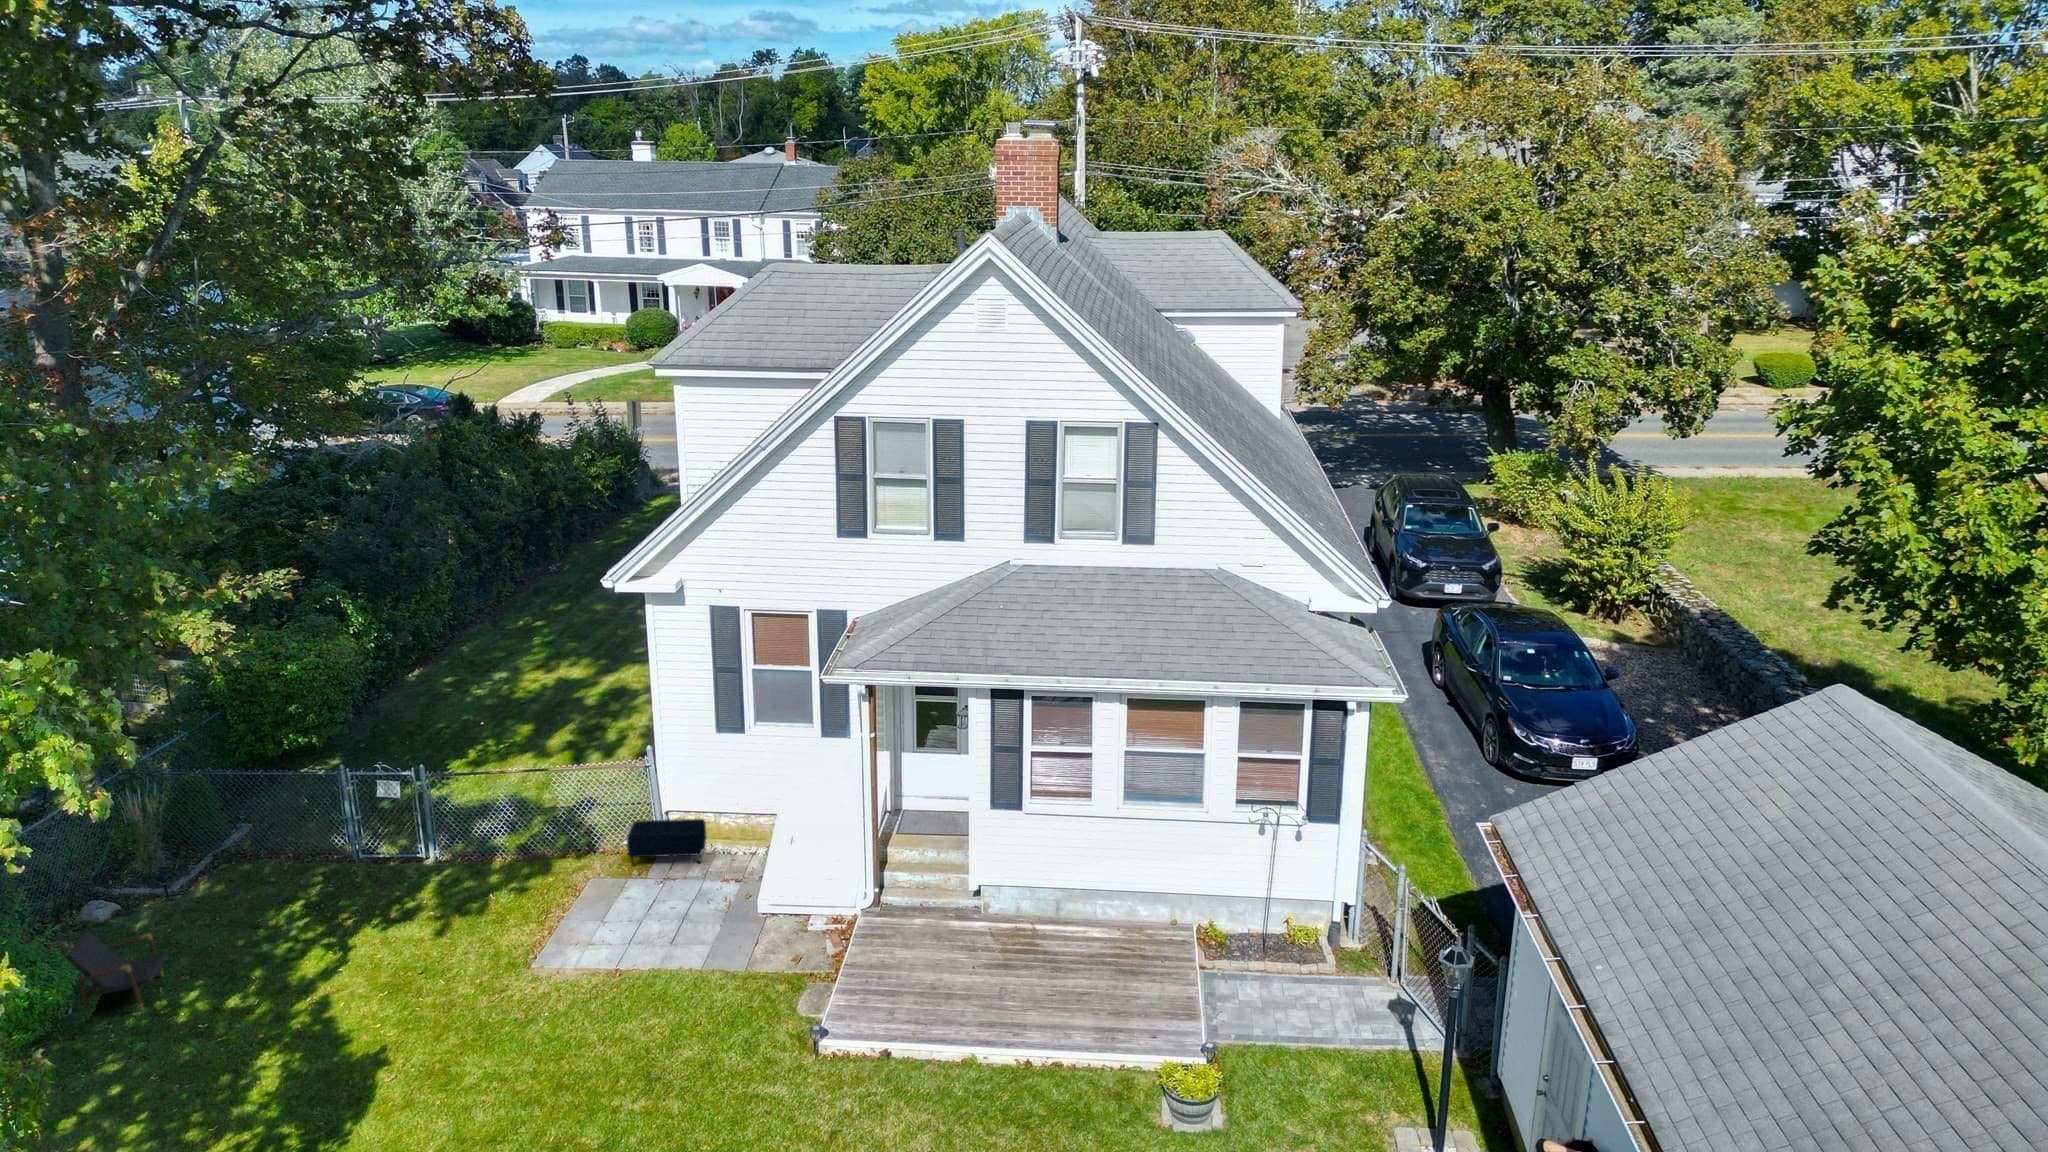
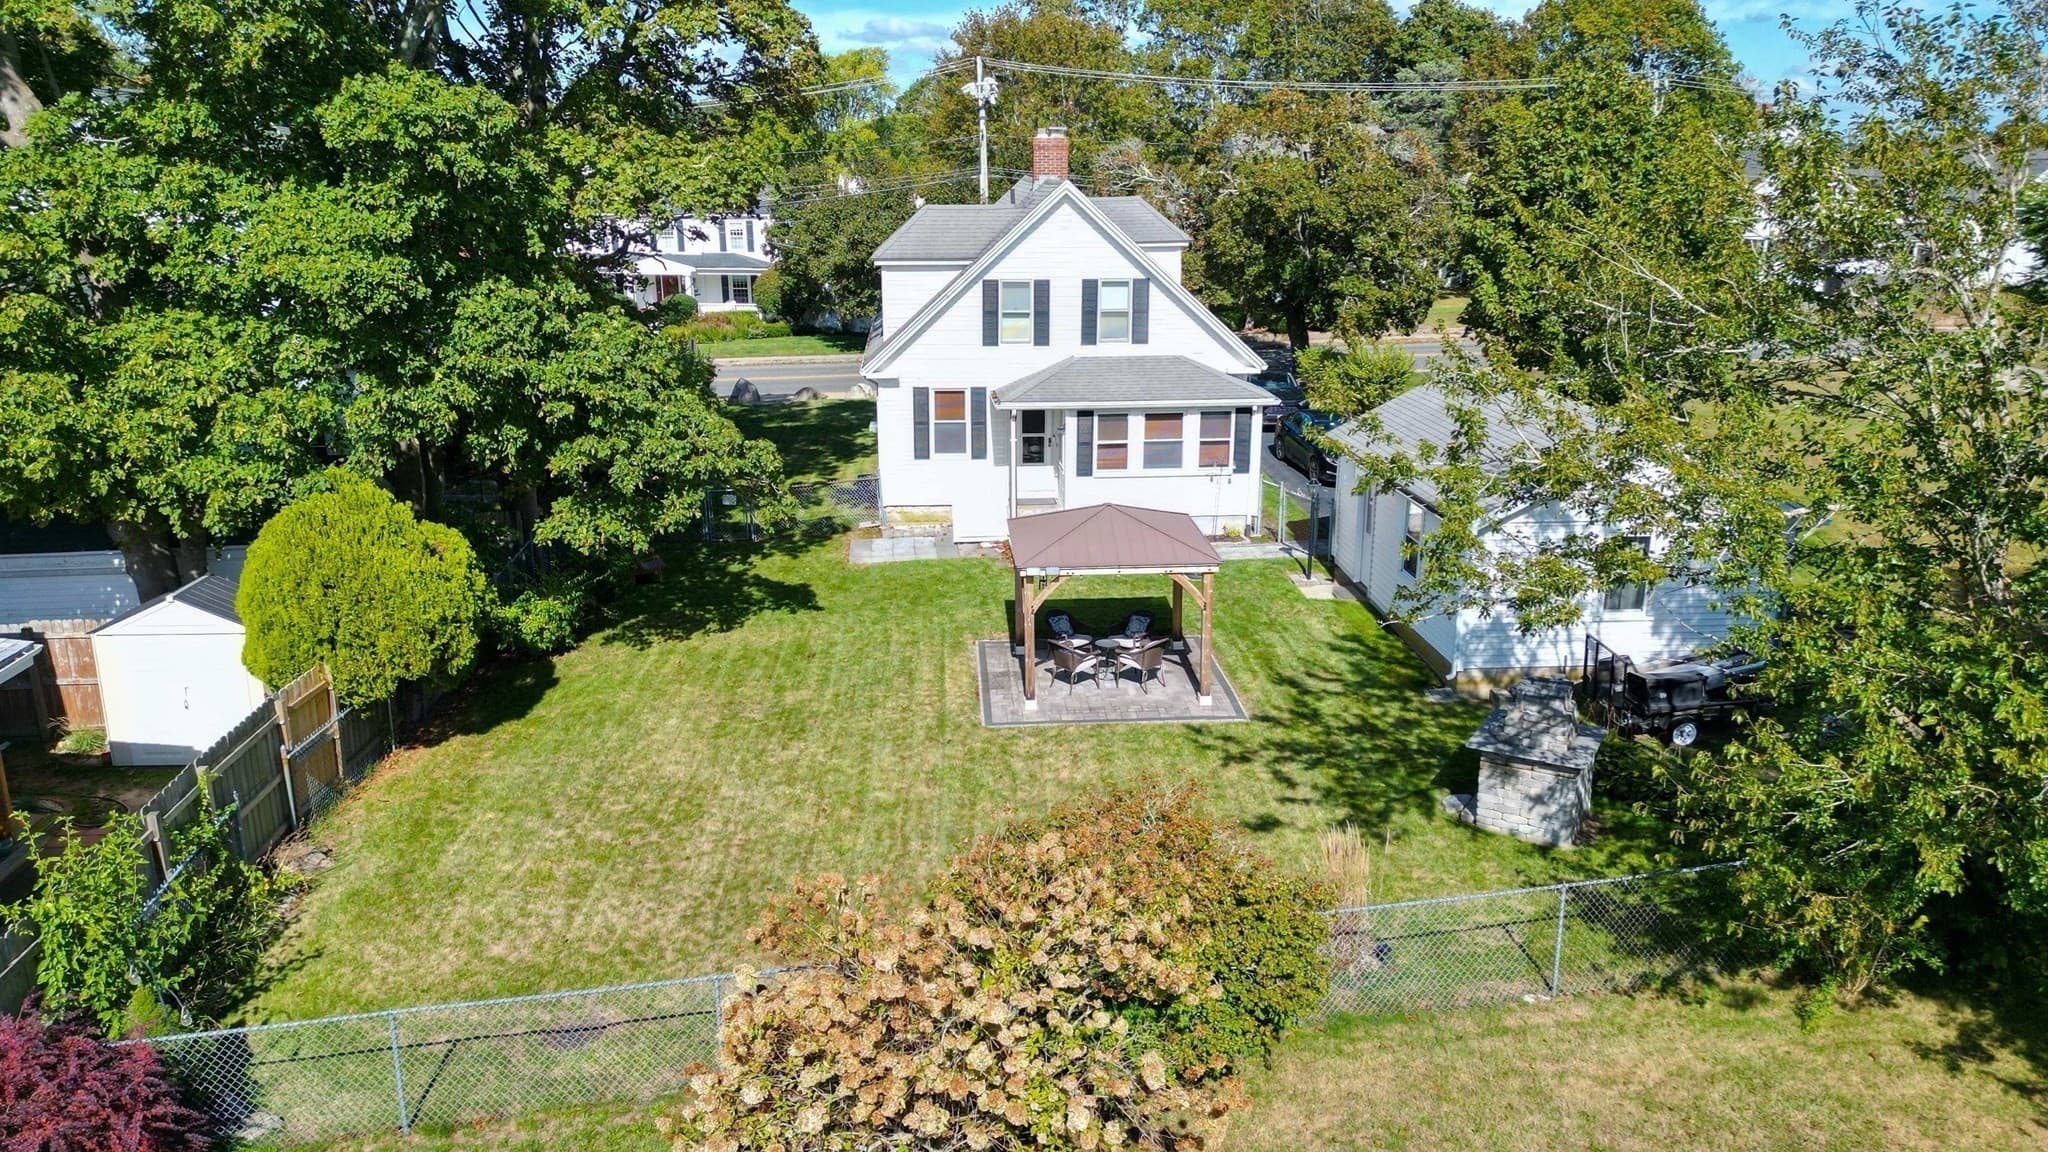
bench: present [627,819,707,865] -> none [864,511,906,535]

